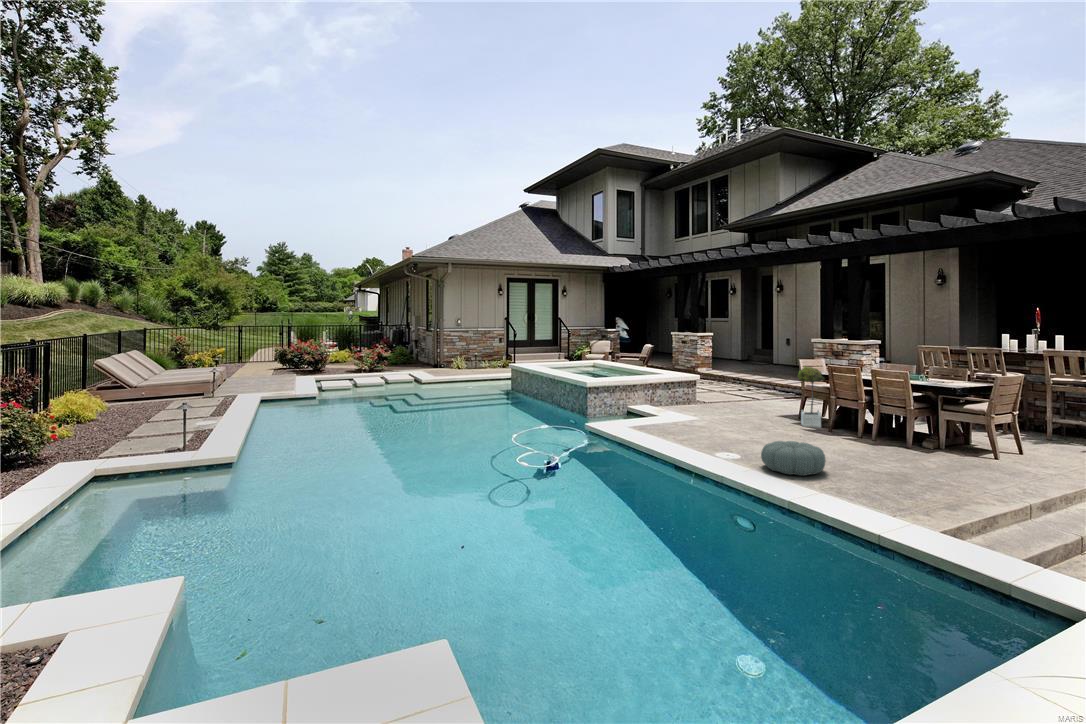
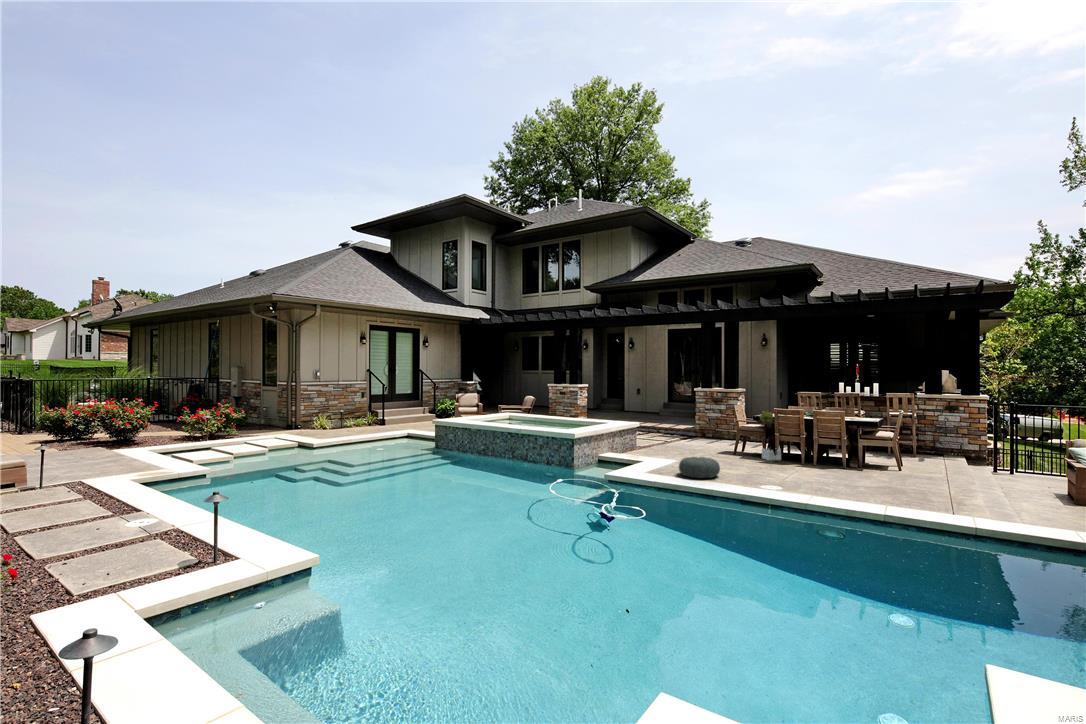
pouf: present [761,441,826,476] -> present [679,457,720,478]

